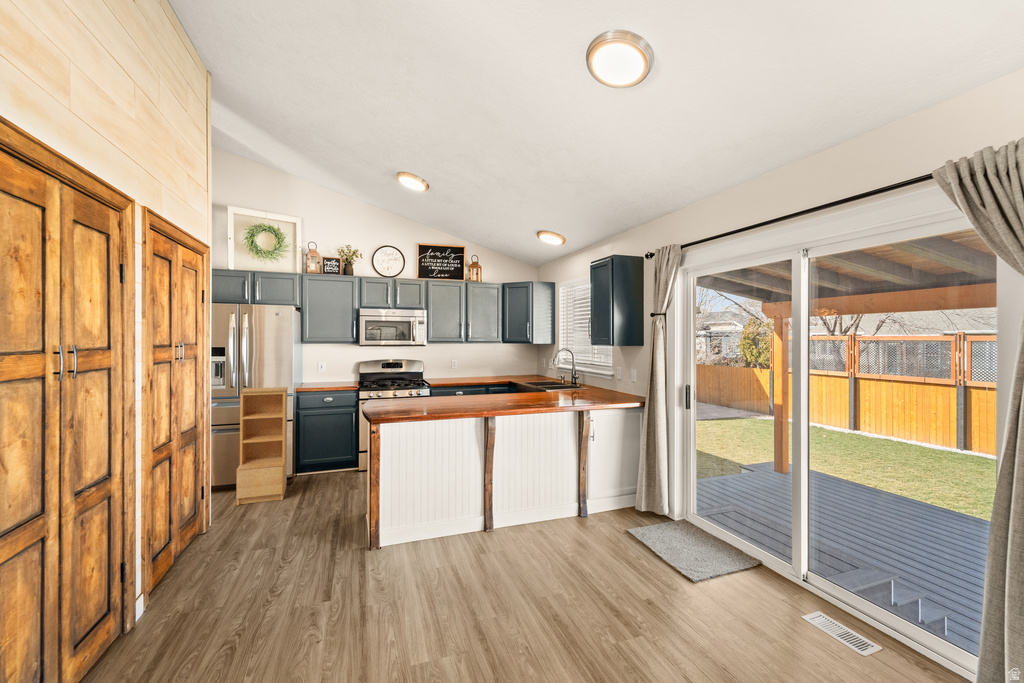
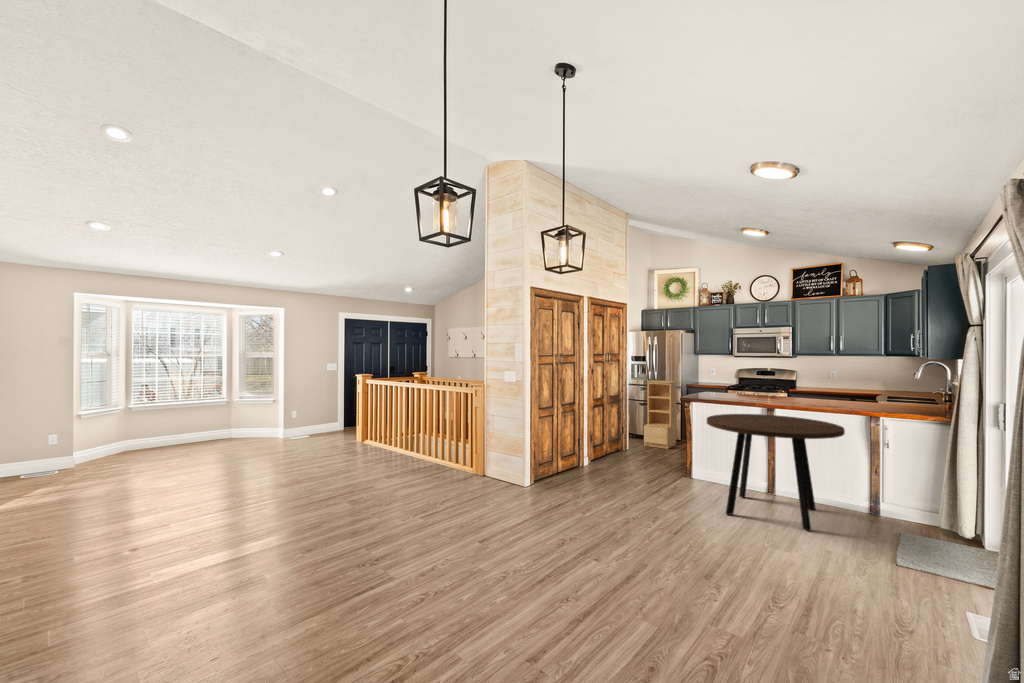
dining table: none [453,428,634,621] -> present [707,414,845,531]

